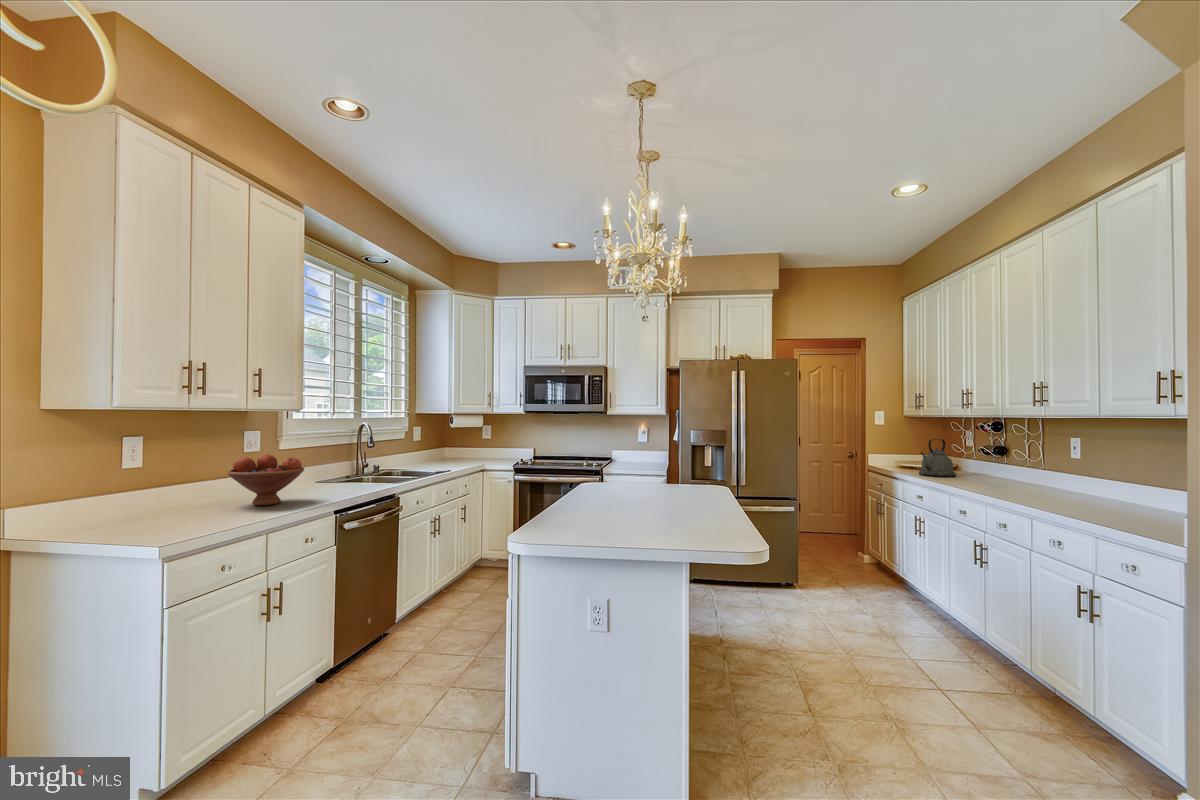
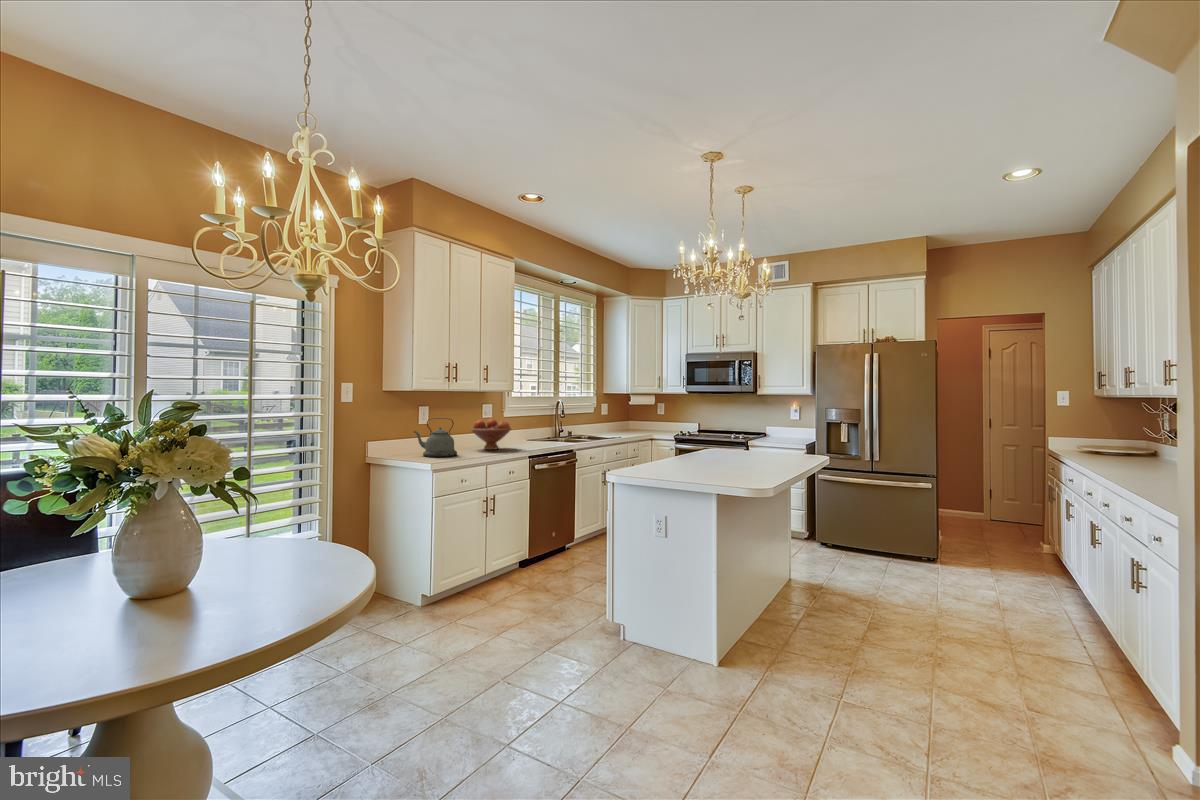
kettle: present [919,439,956,477] -> present [414,418,457,457]

